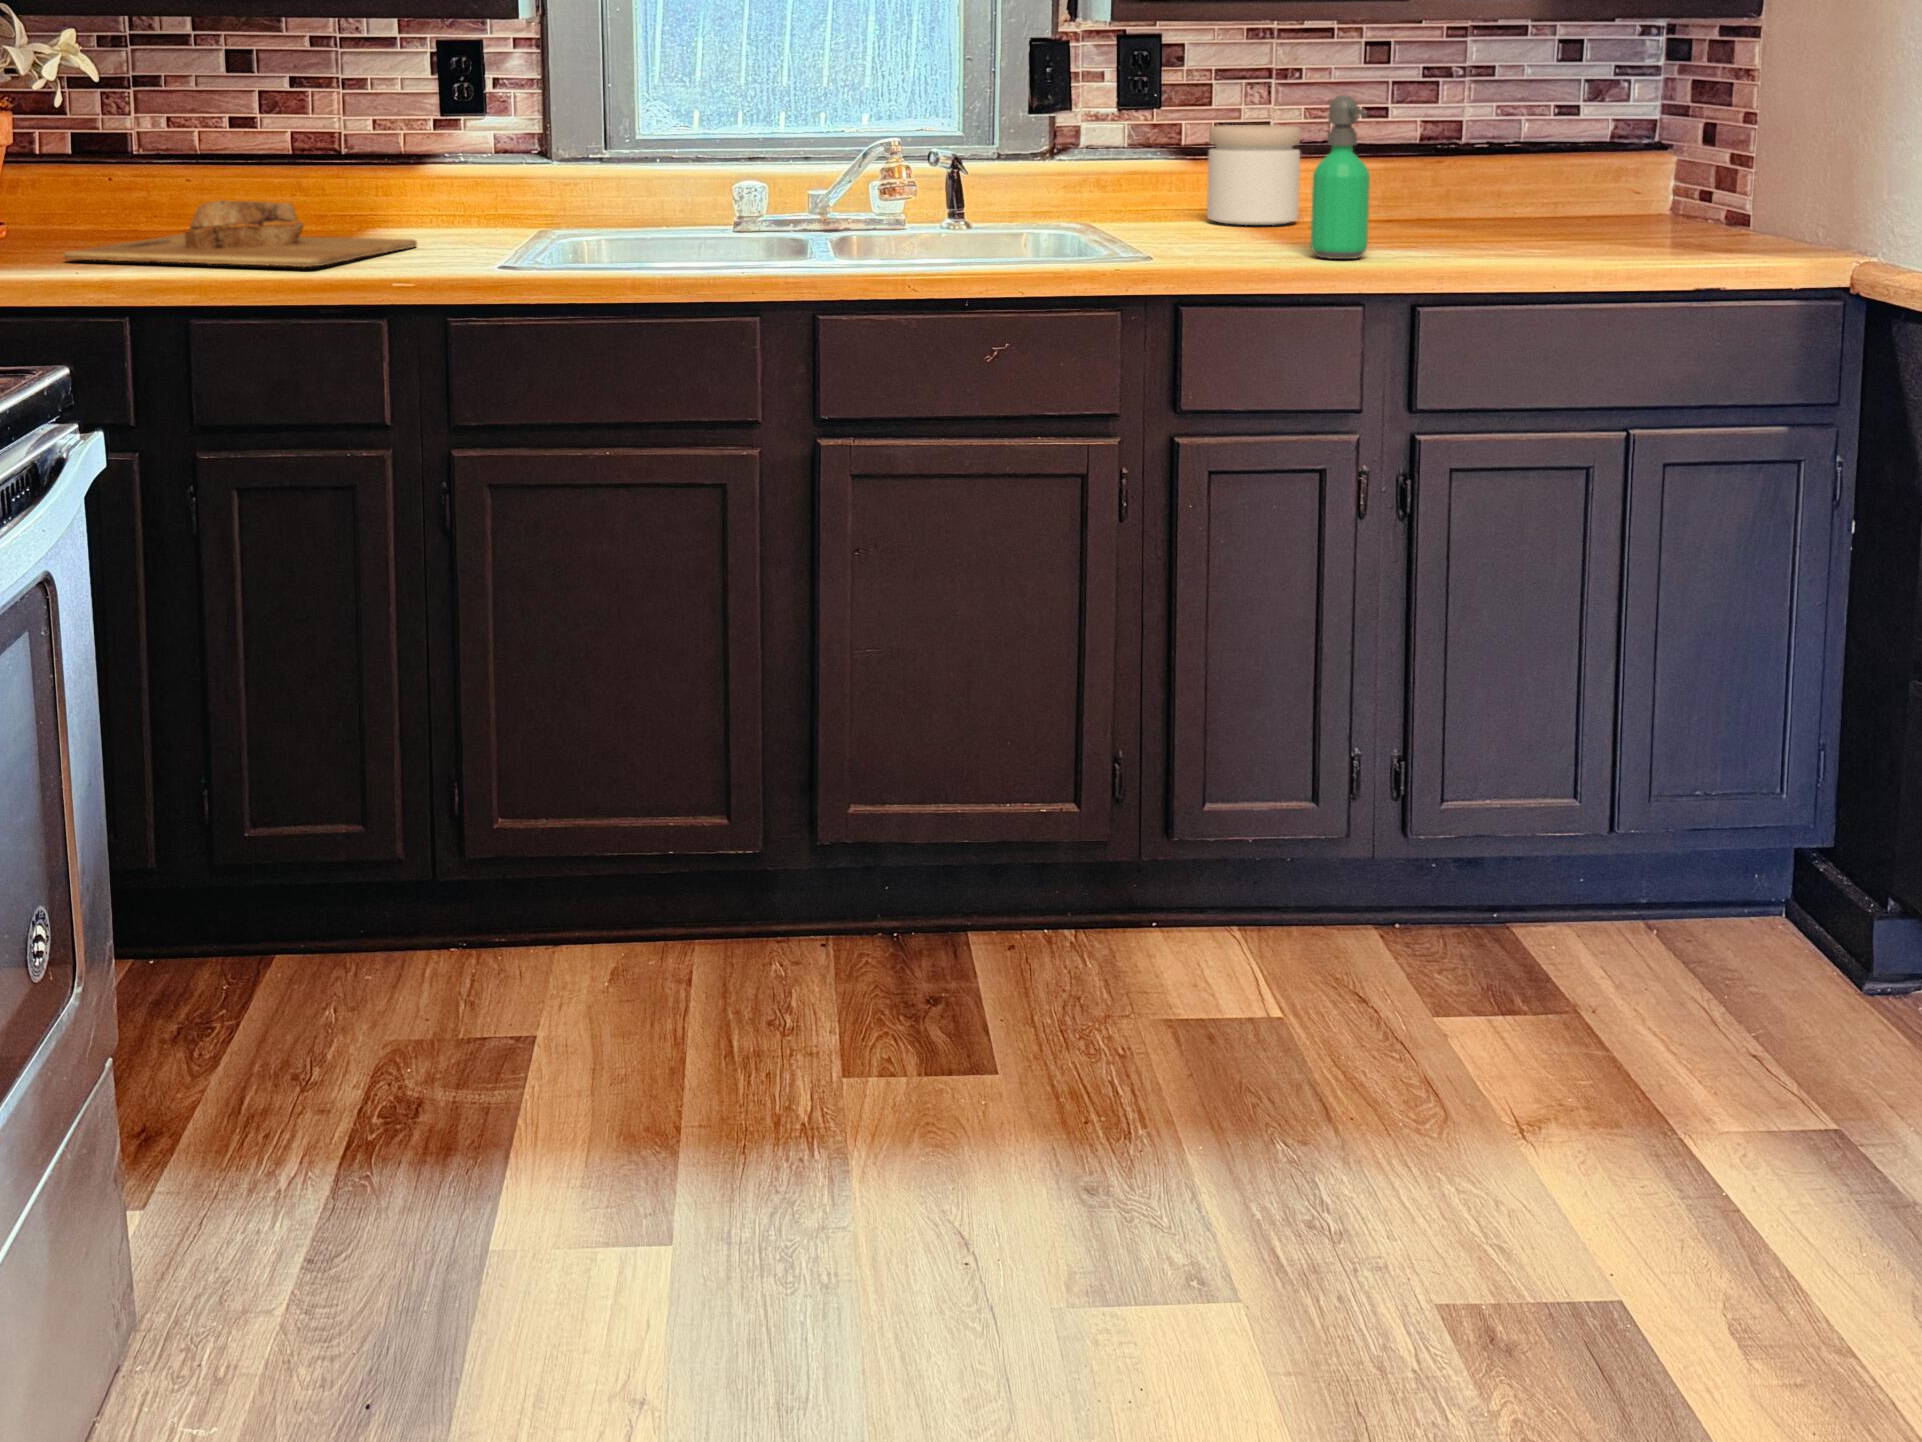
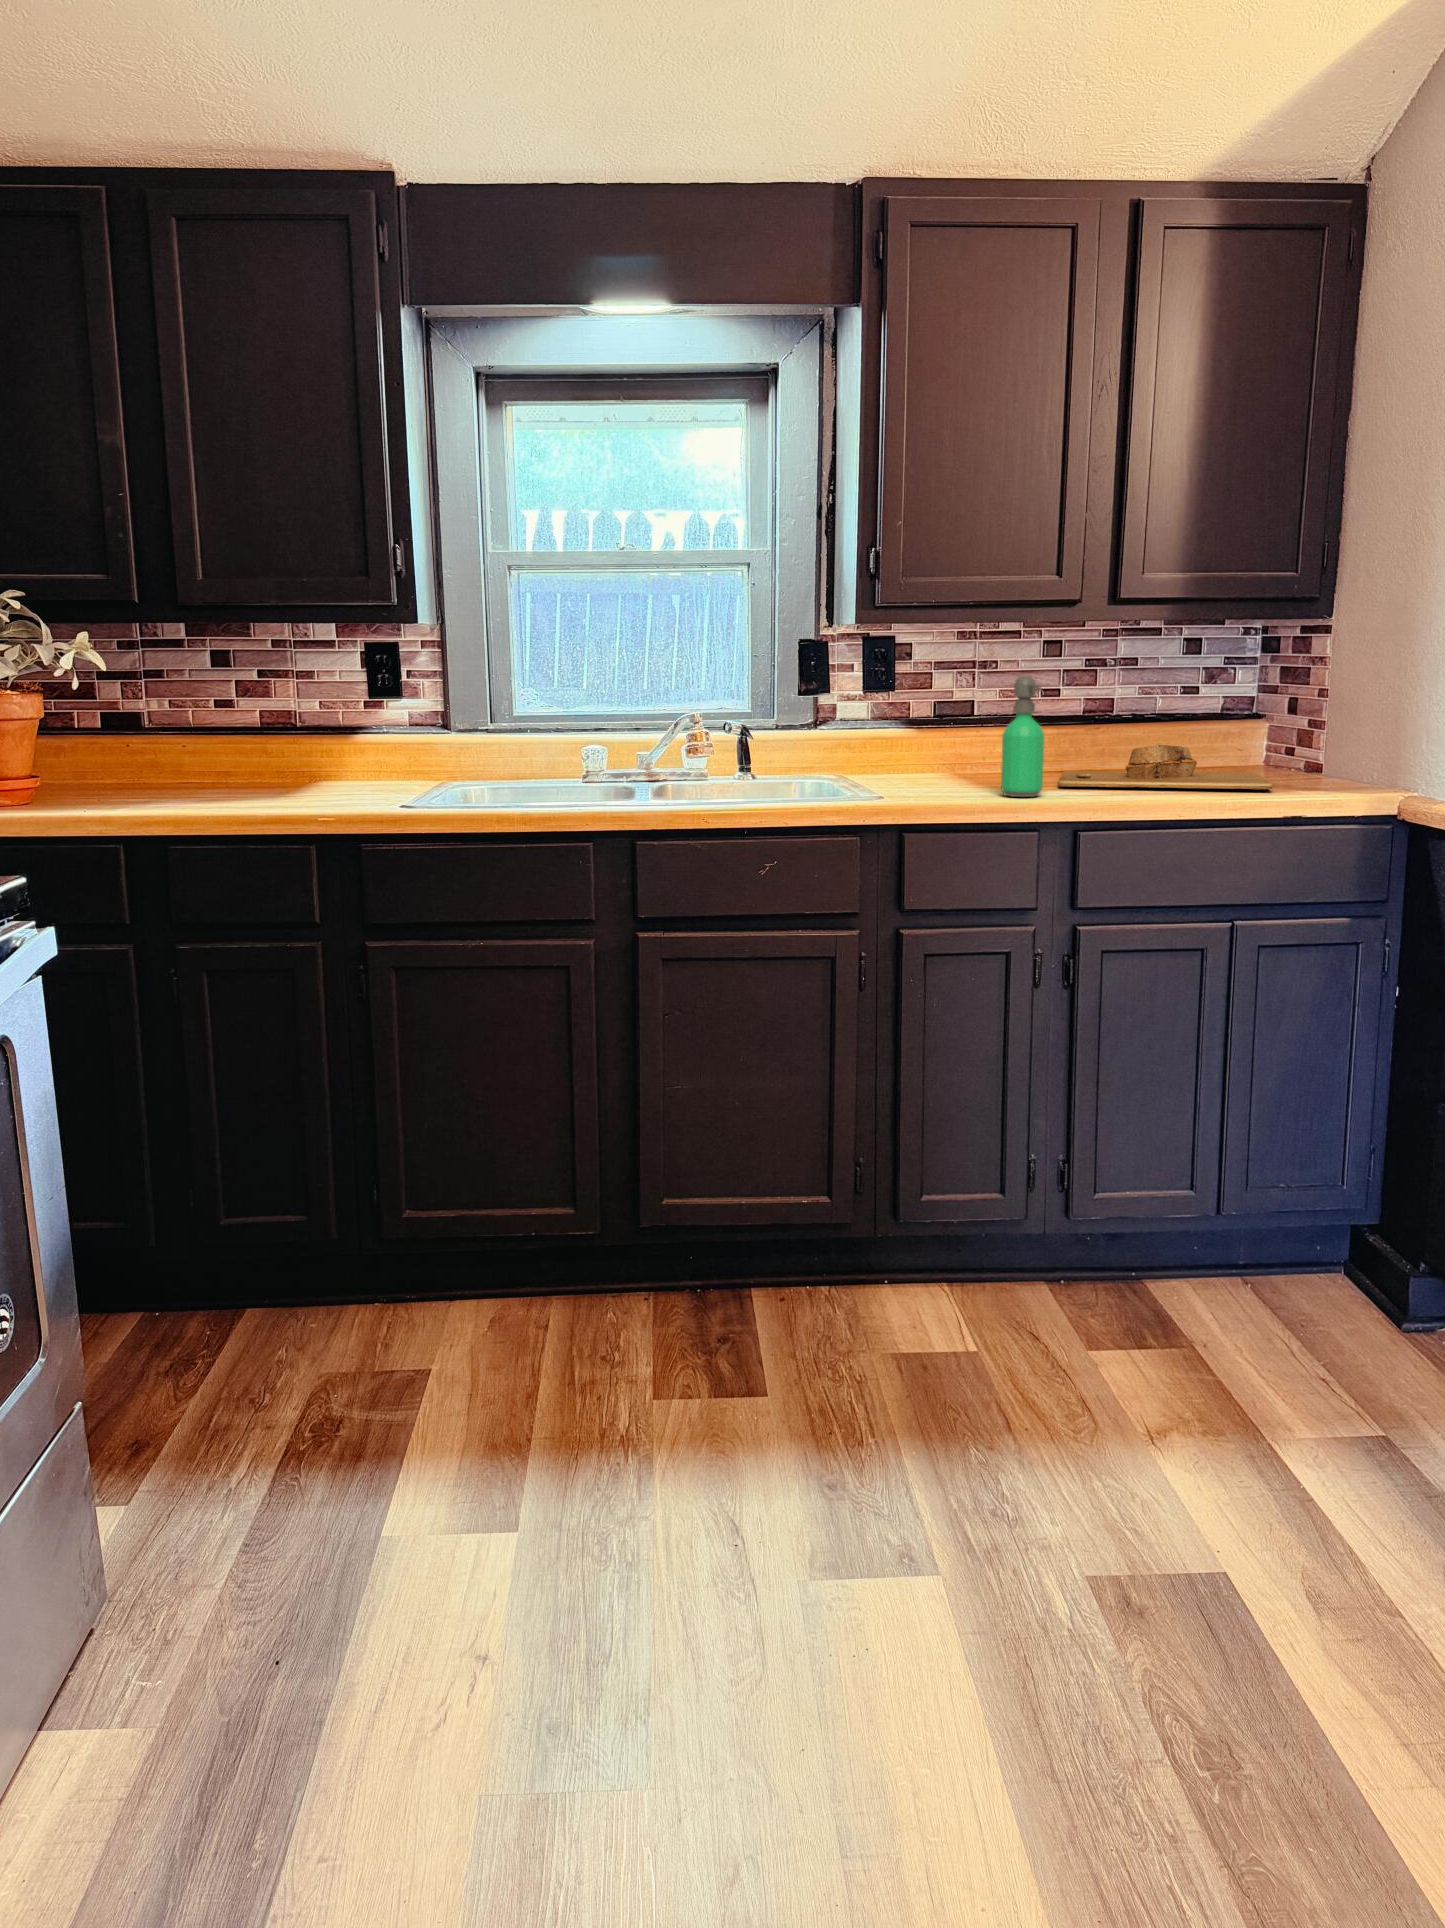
jar: present [1207,125,1300,225] -> none [929,702,996,775]
cutting board: present [64,200,417,267] -> present [1058,745,1273,789]

